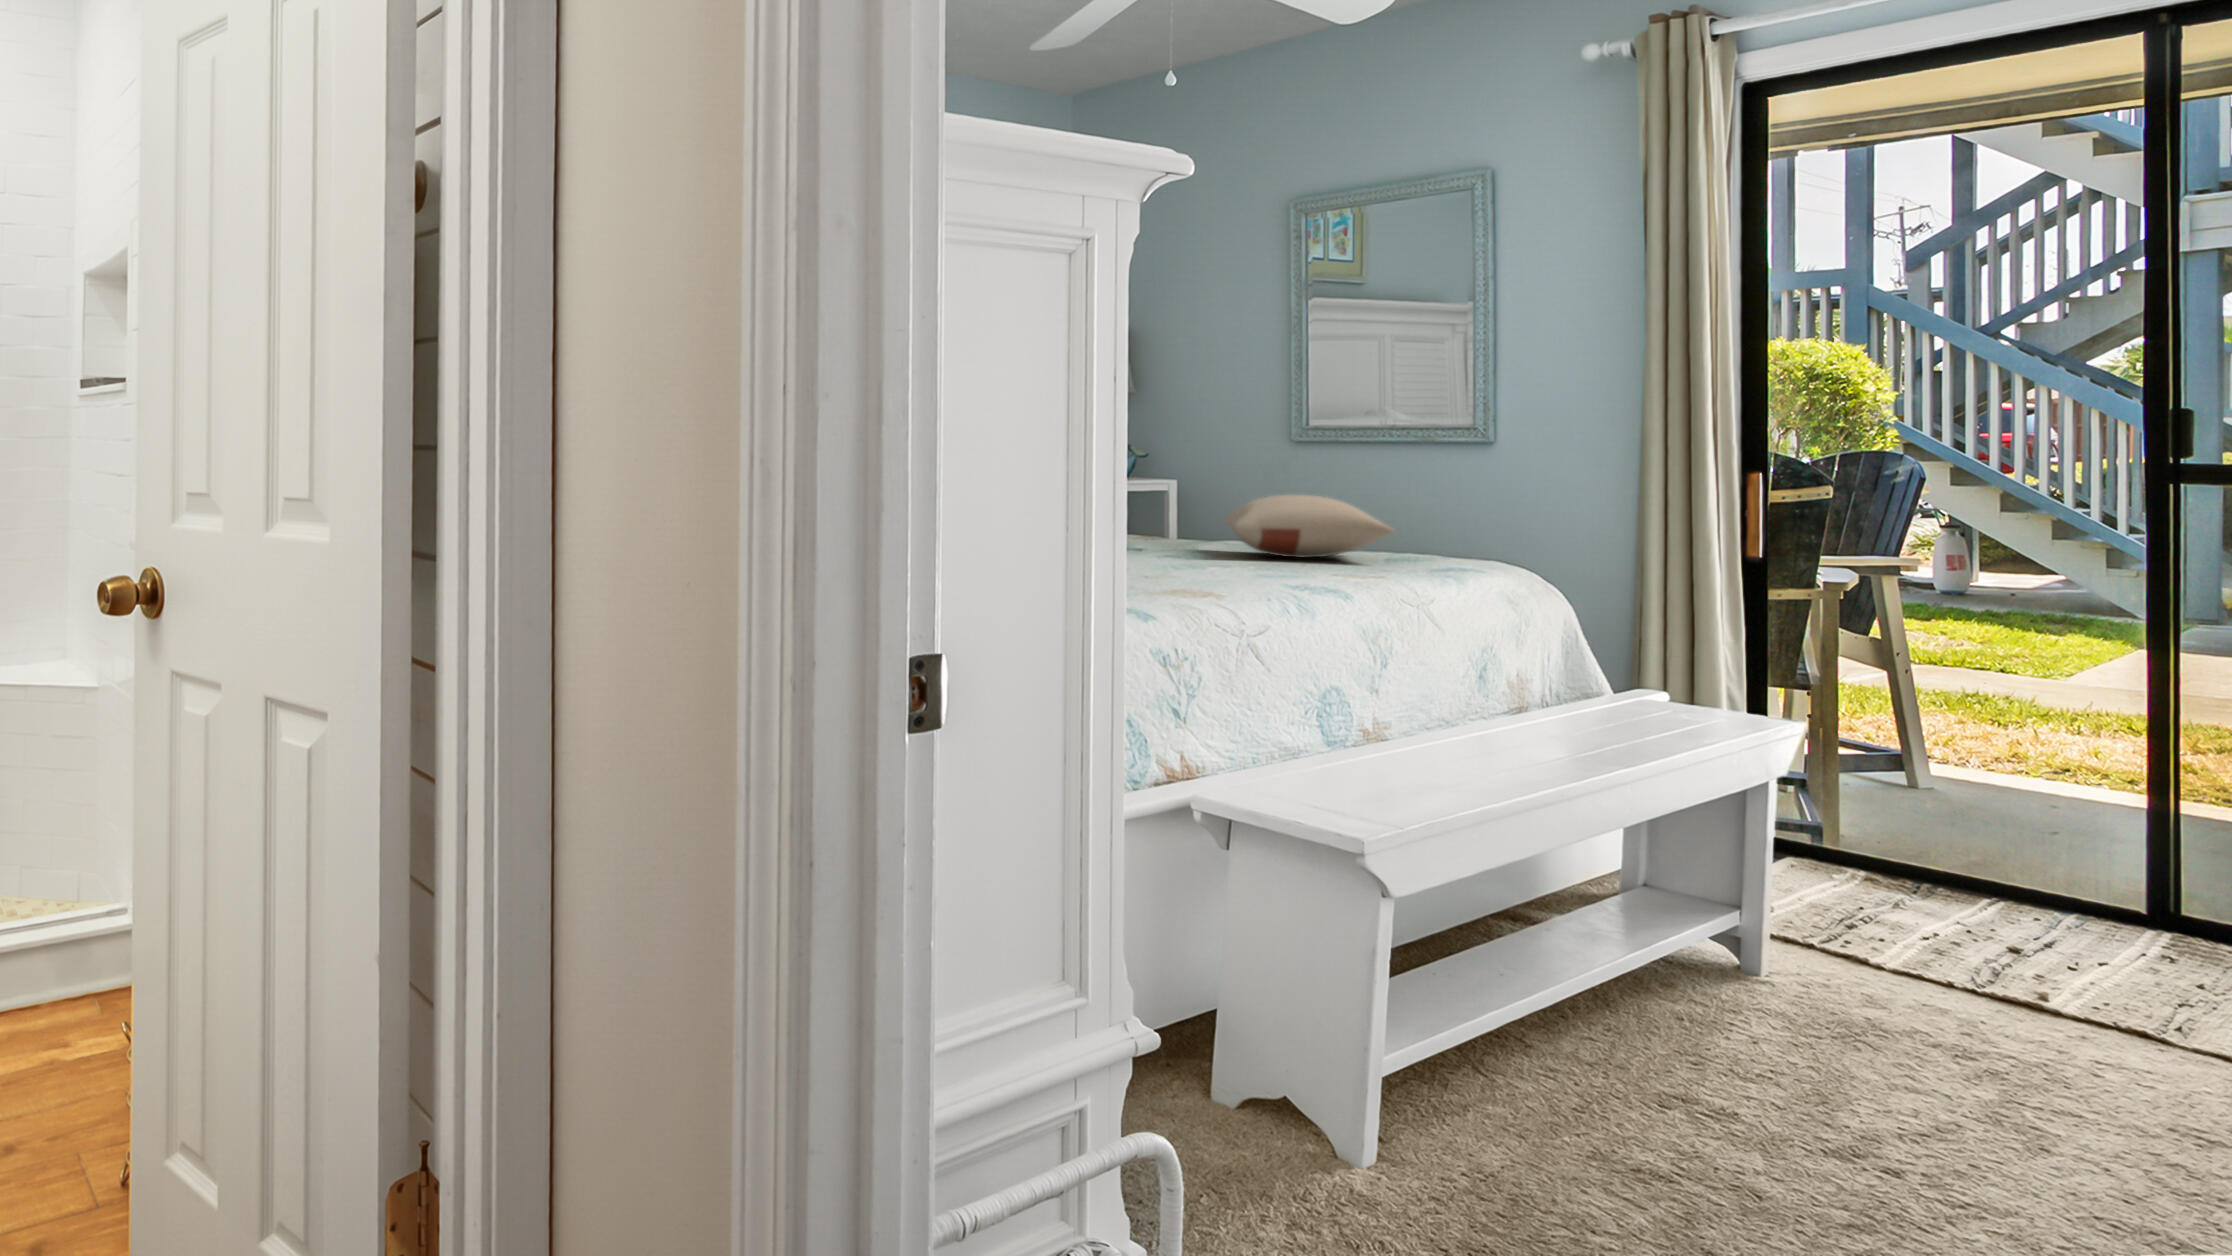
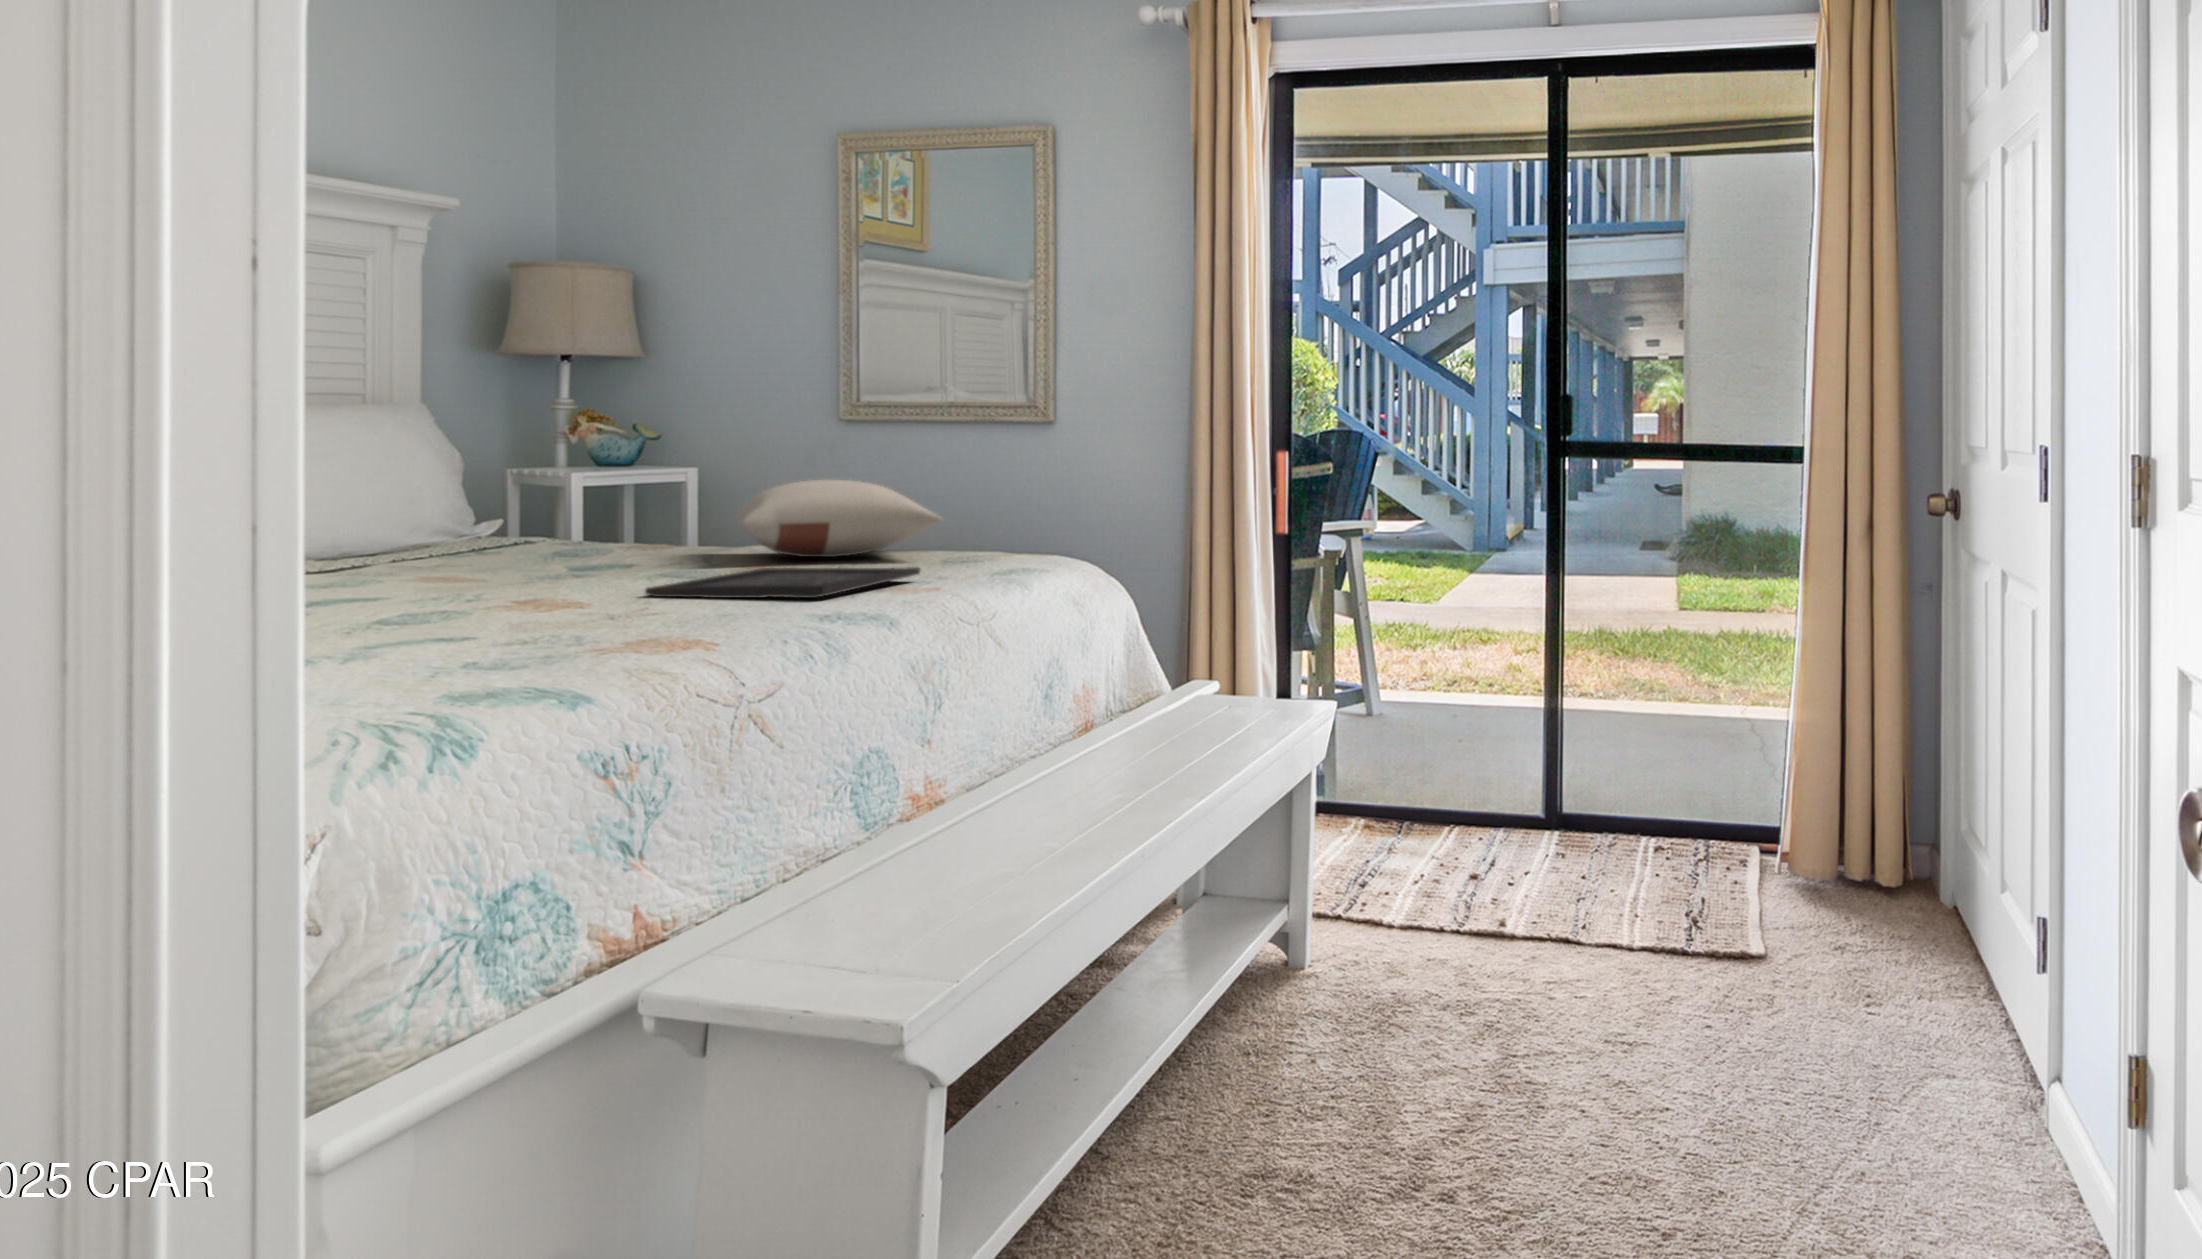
tray: none [1177,561,1376,583] -> present [645,567,920,598]

